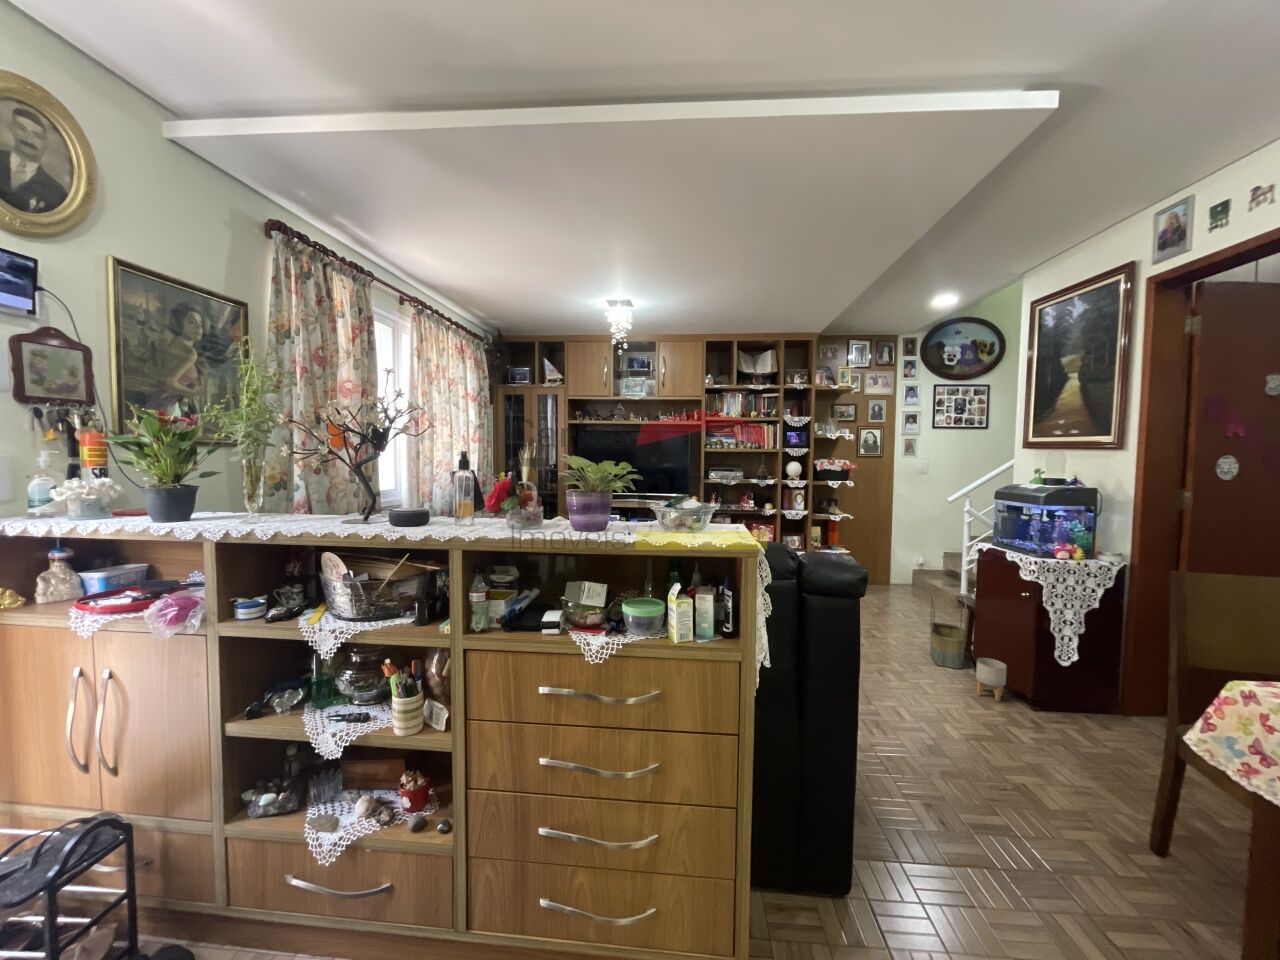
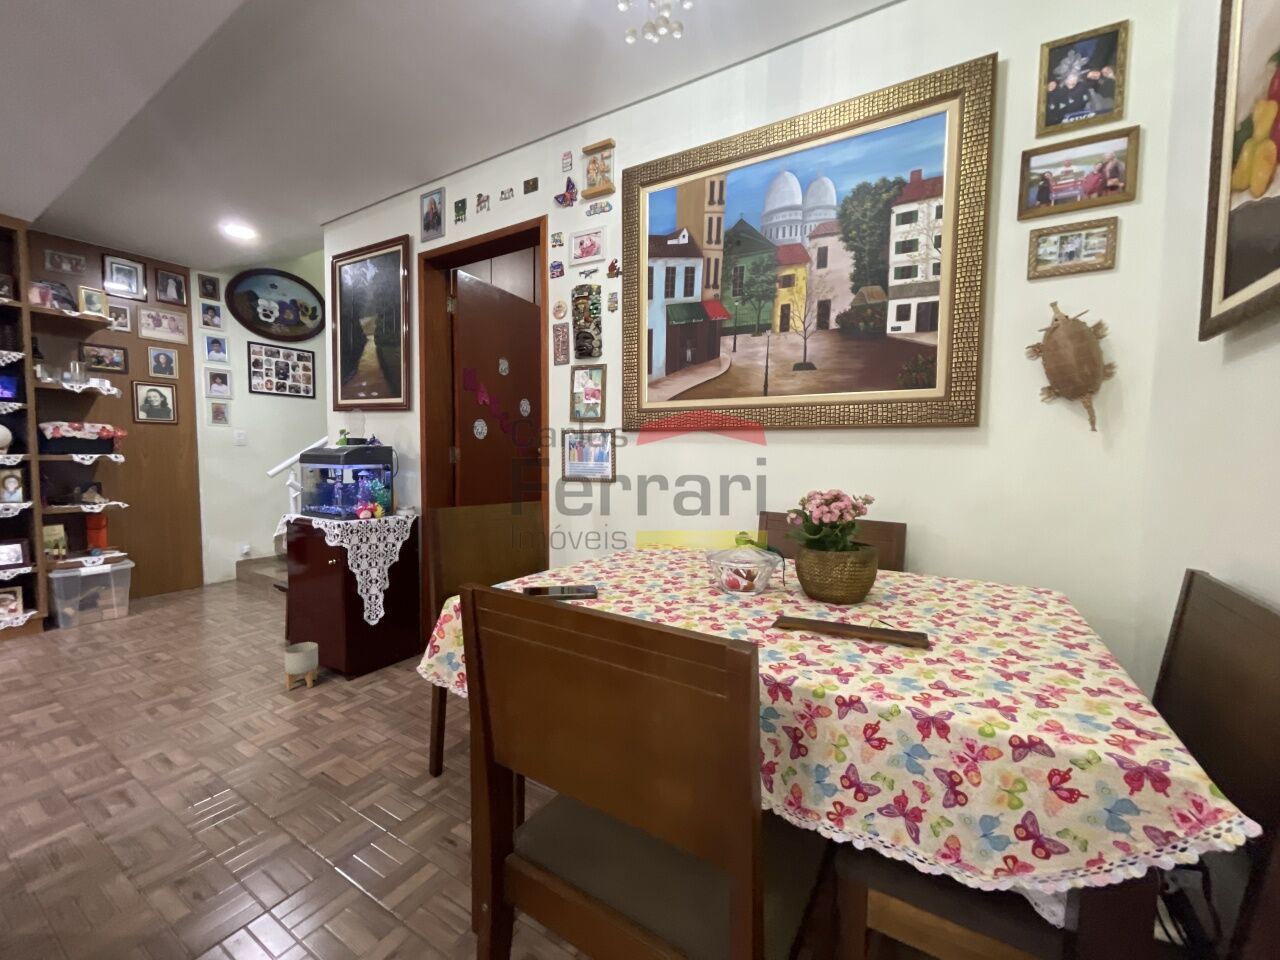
basket: present [930,594,967,669] -> none [234,582,277,673]

